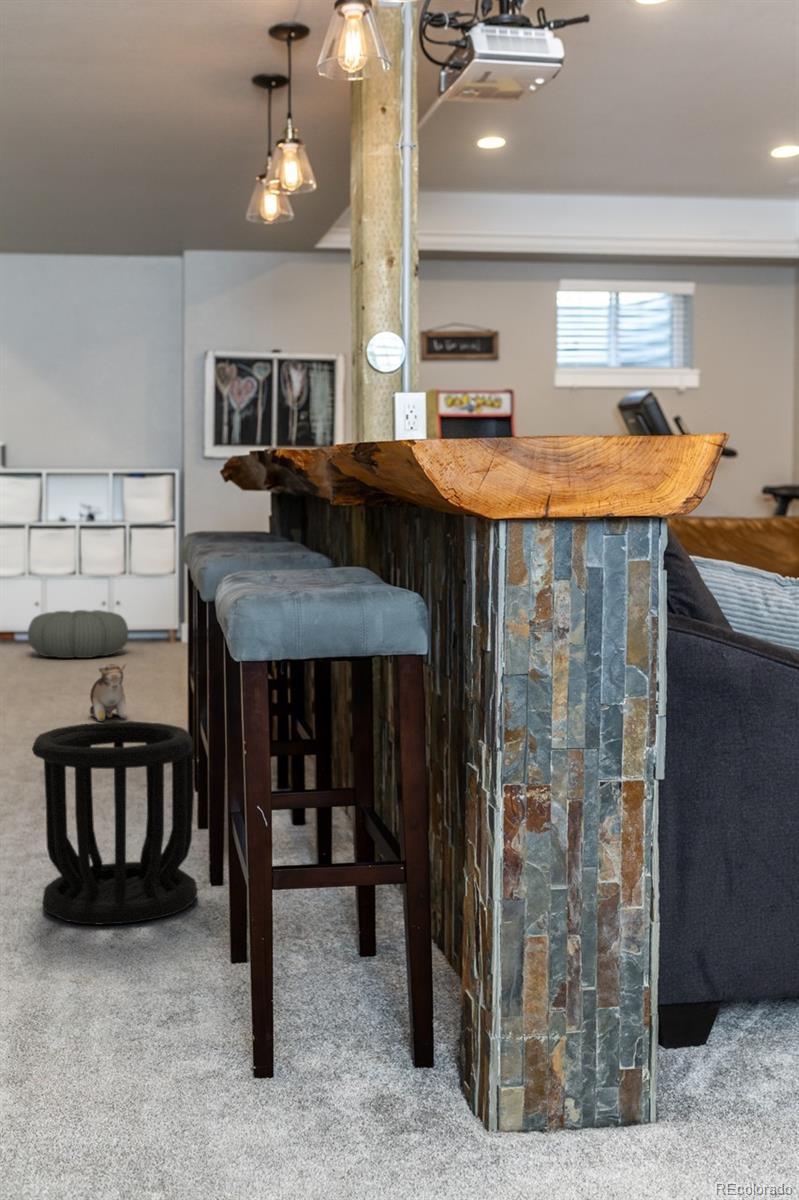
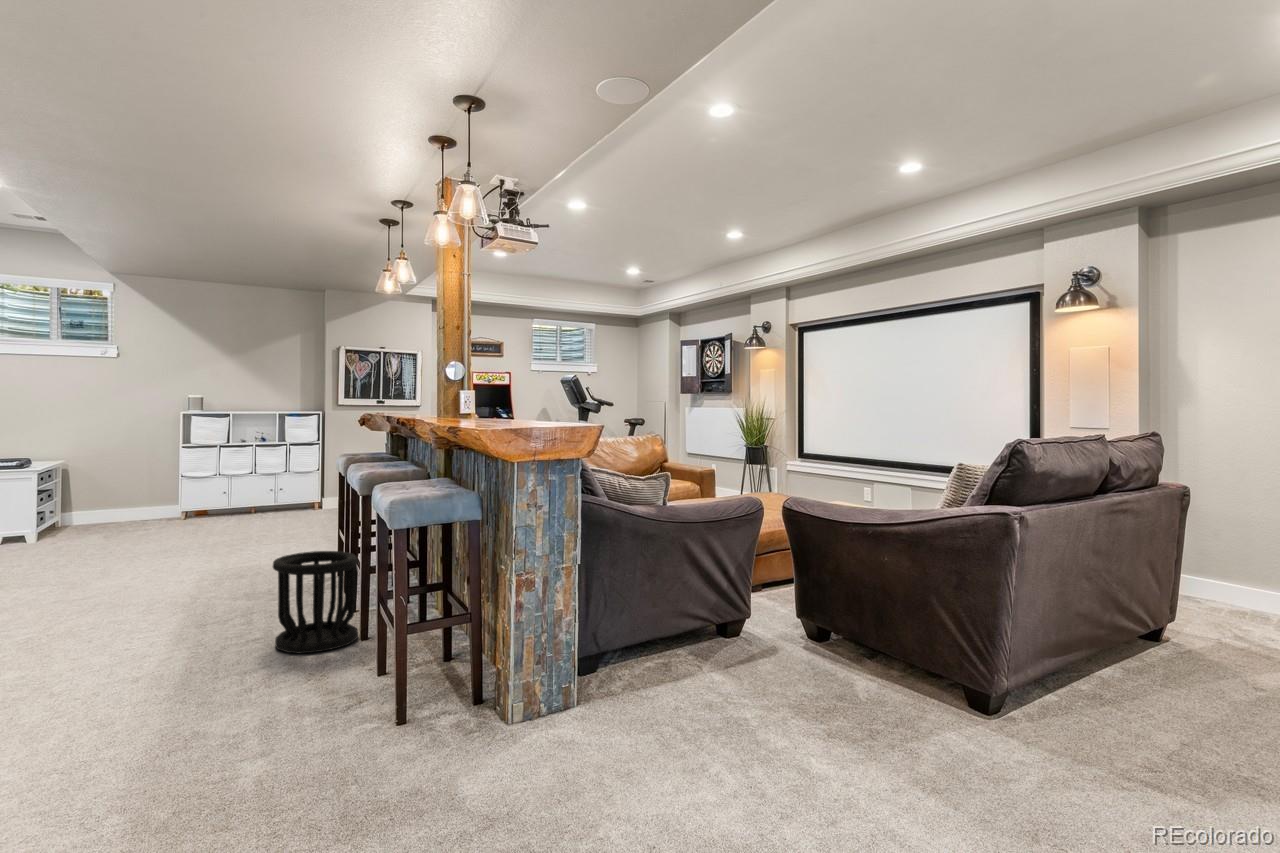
pouf: present [28,610,128,658] -> none [231,488,293,515]
plush toy: present [90,664,127,721] -> none [278,519,301,551]

